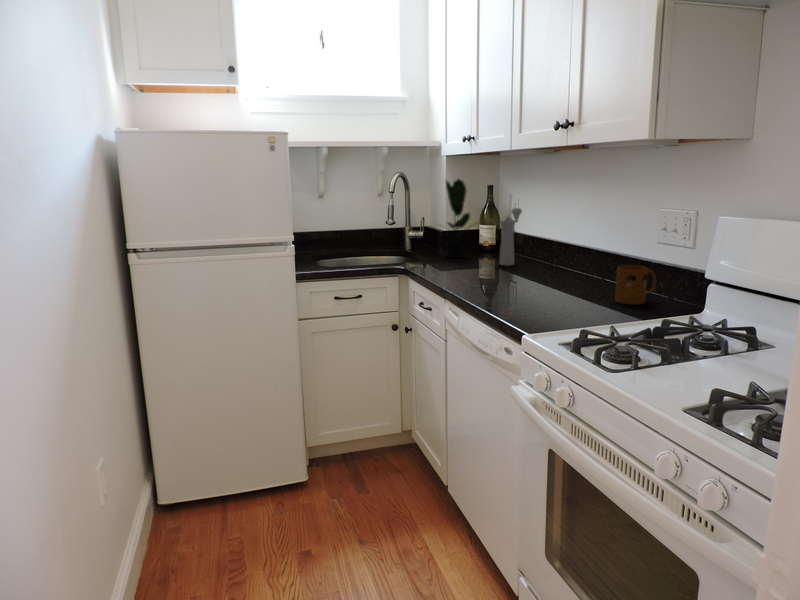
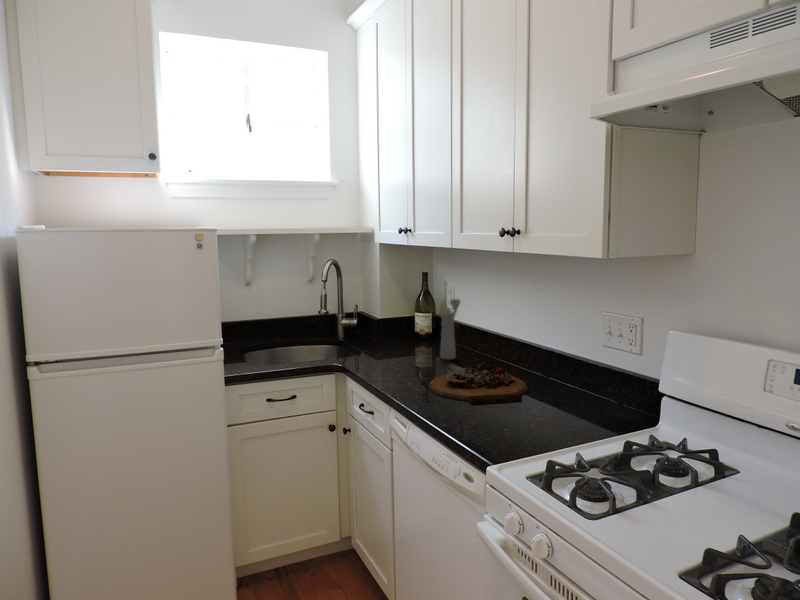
potted plant: present [446,179,471,258] -> none [372,267,417,349]
cutting board: none [483,263,580,296] -> present [429,364,528,405]
mug: present [615,265,656,305] -> none [568,371,607,414]

